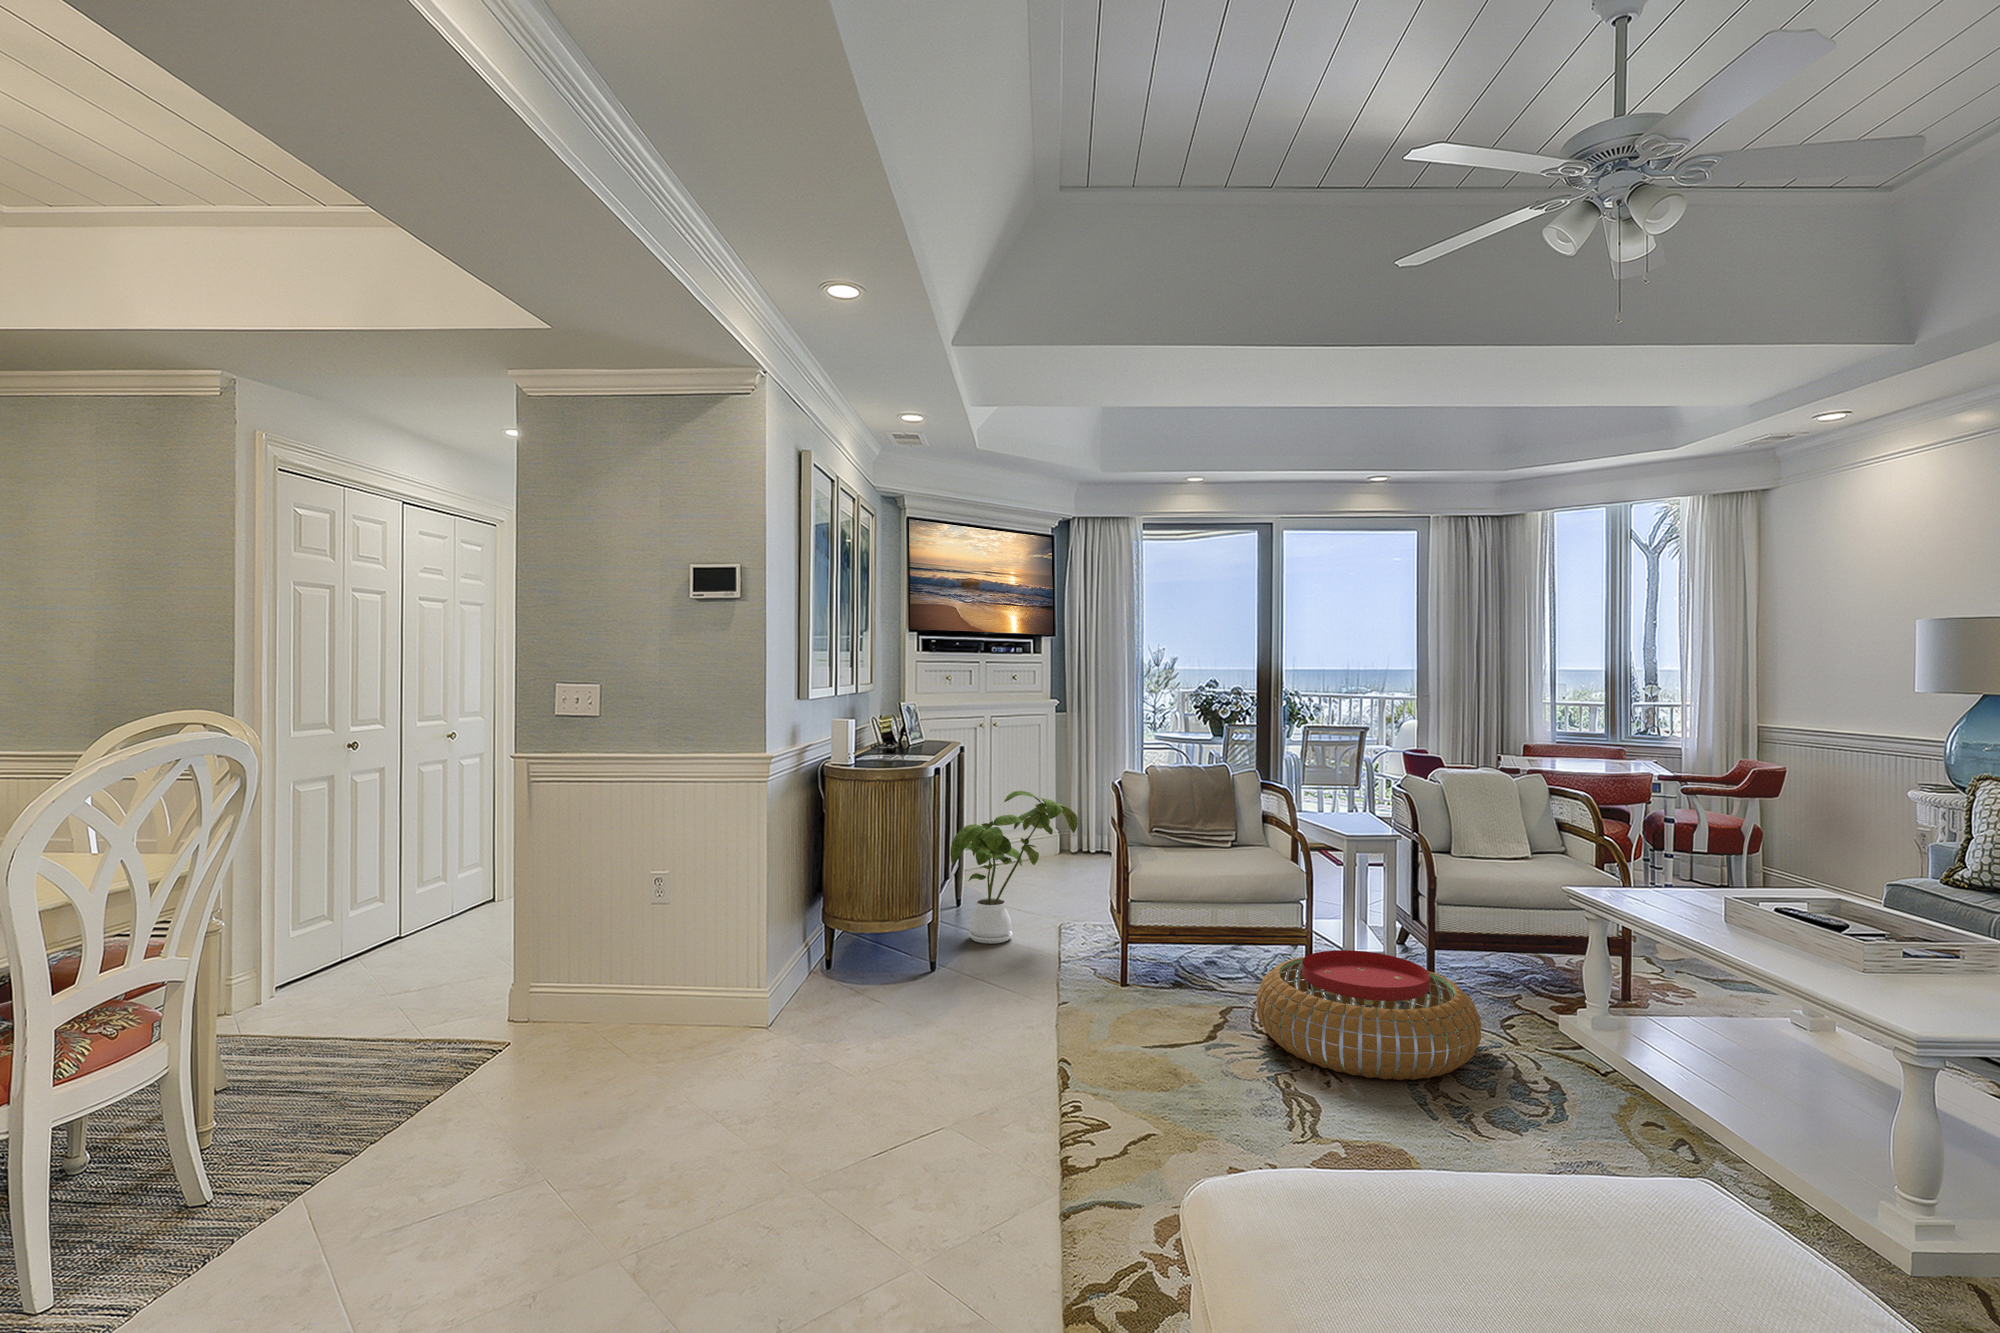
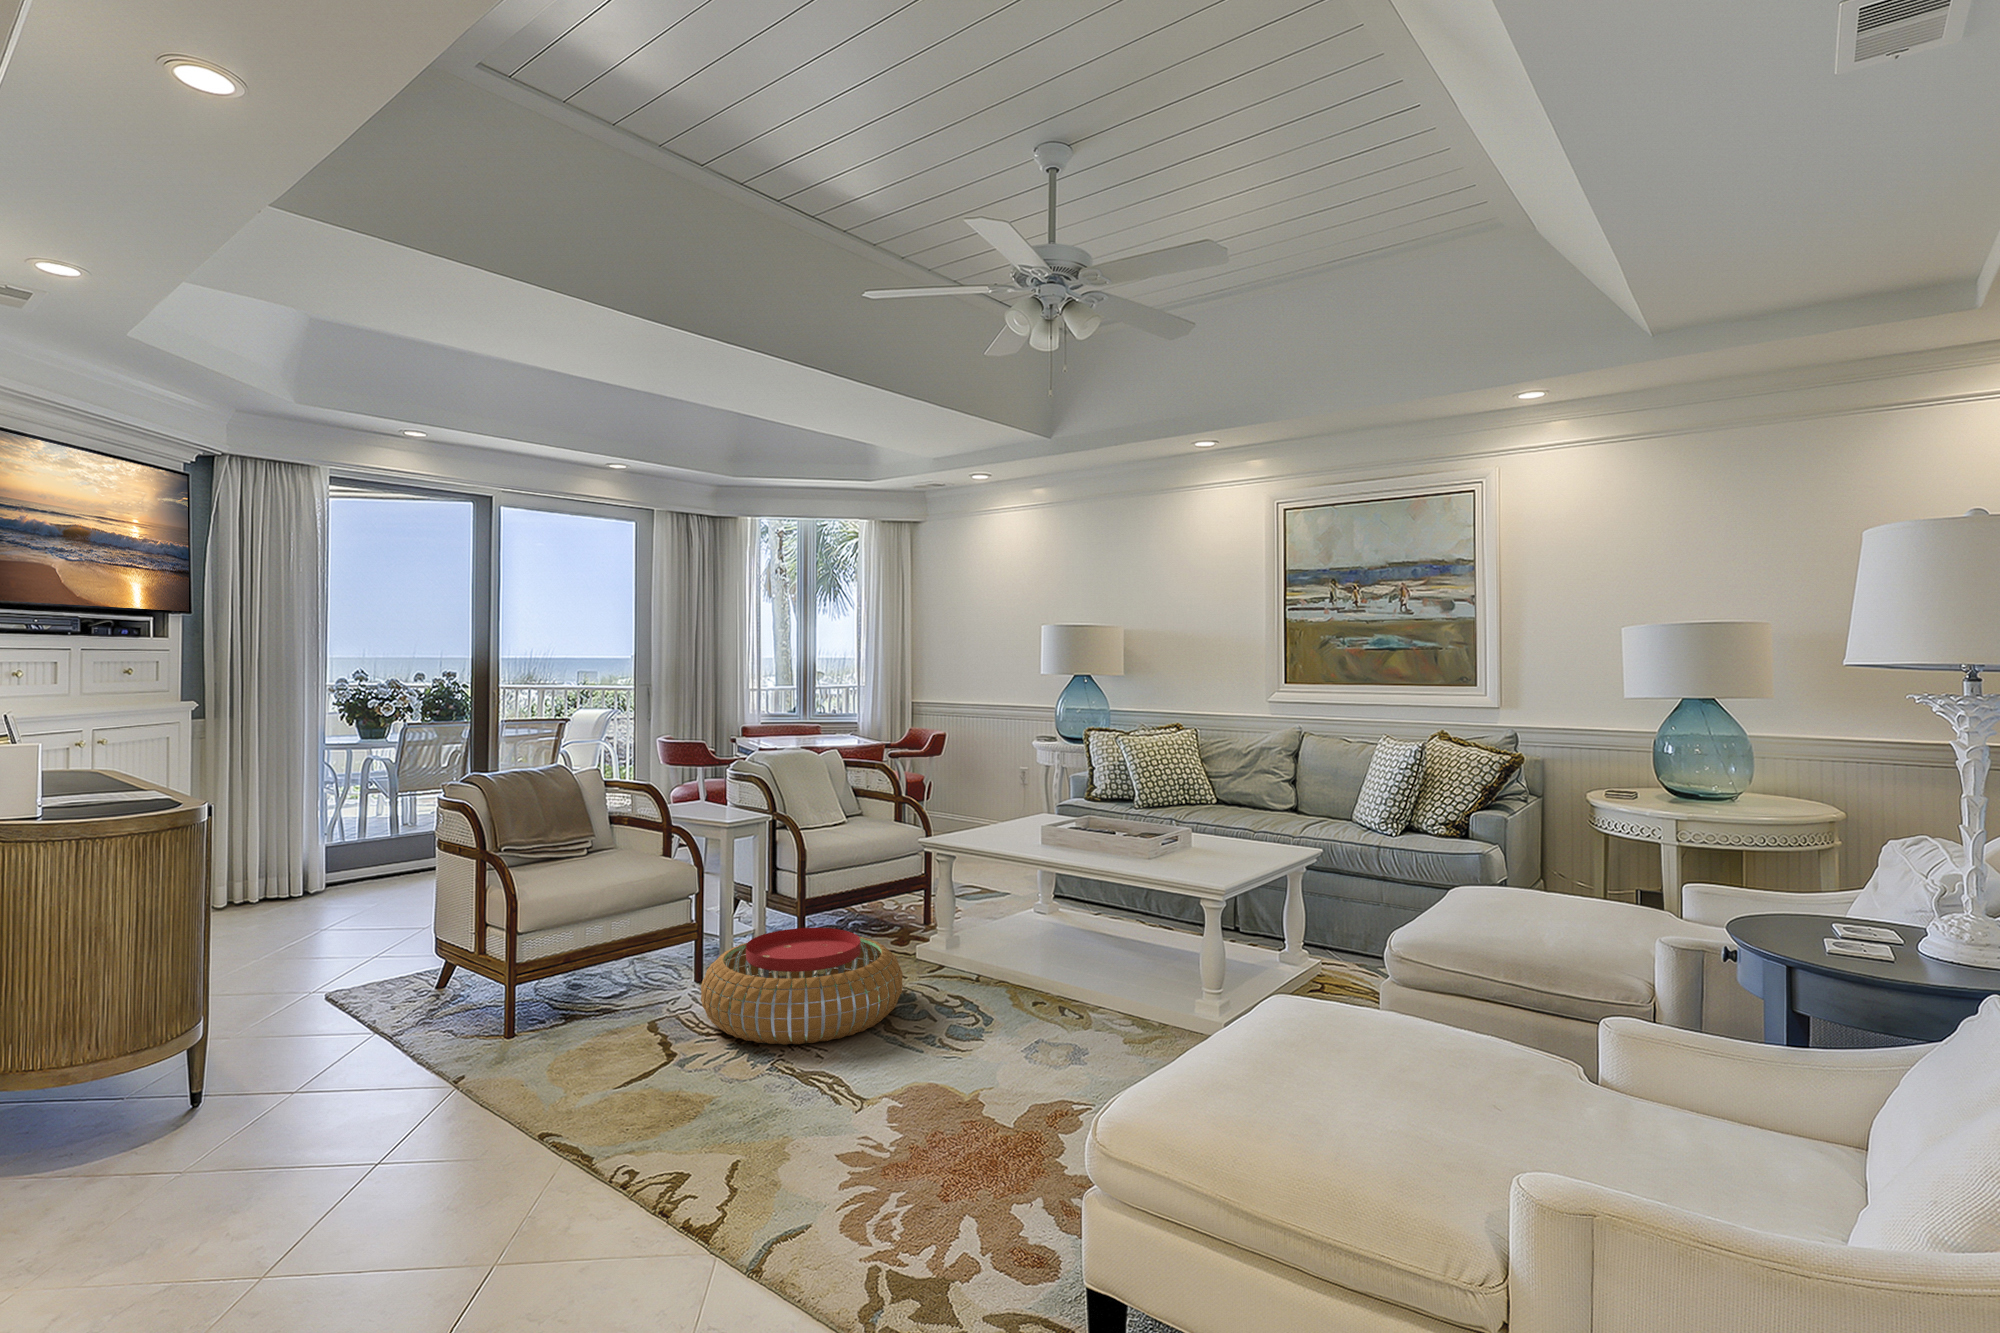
house plant: present [950,791,1078,944] -> none [163,830,380,1057]

